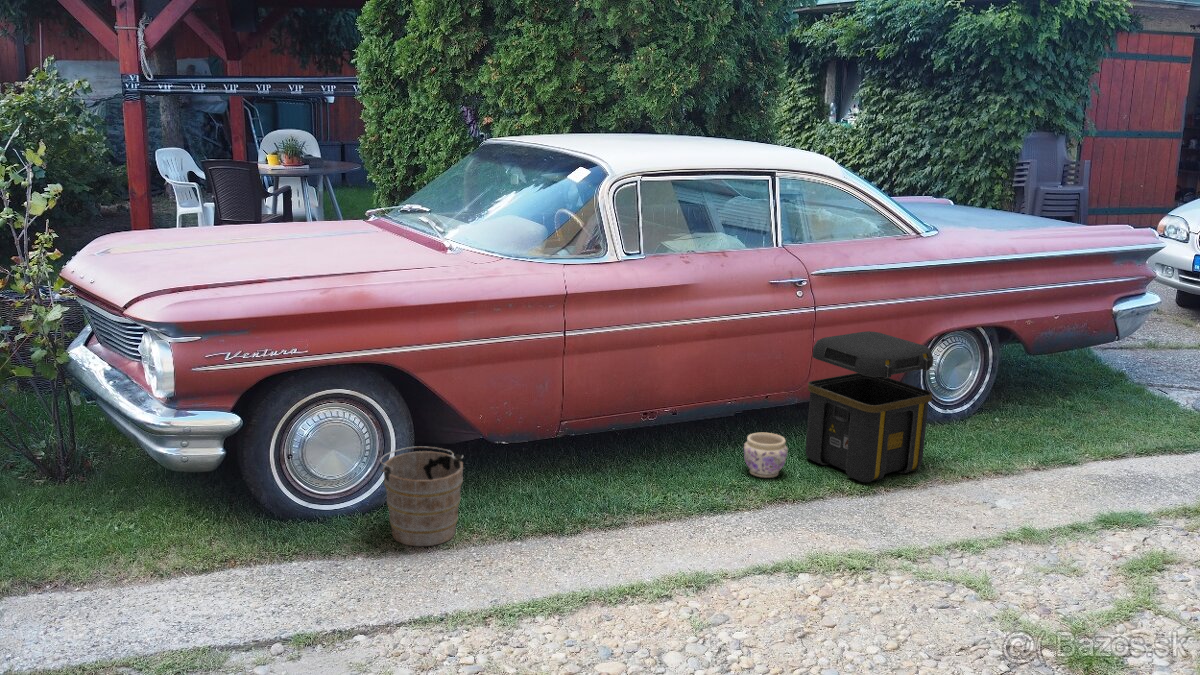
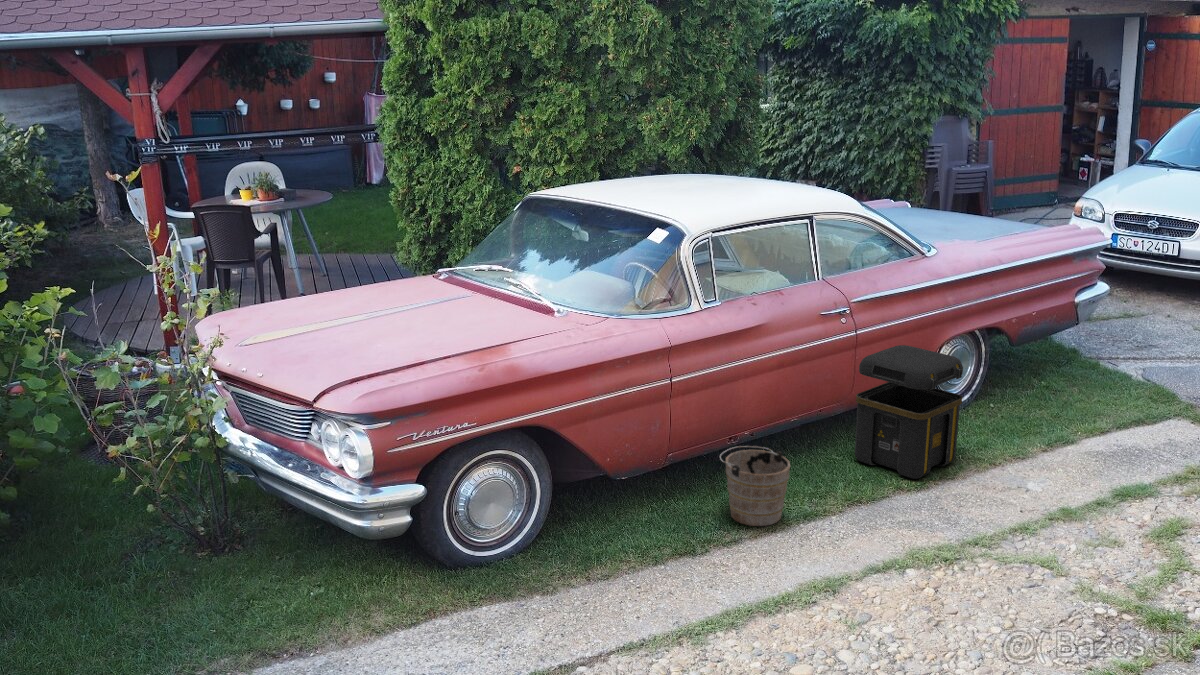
planter: present [744,433,788,478] -> none [810,443,849,483]
bucket: present [380,447,463,546] -> present [720,446,790,526]

